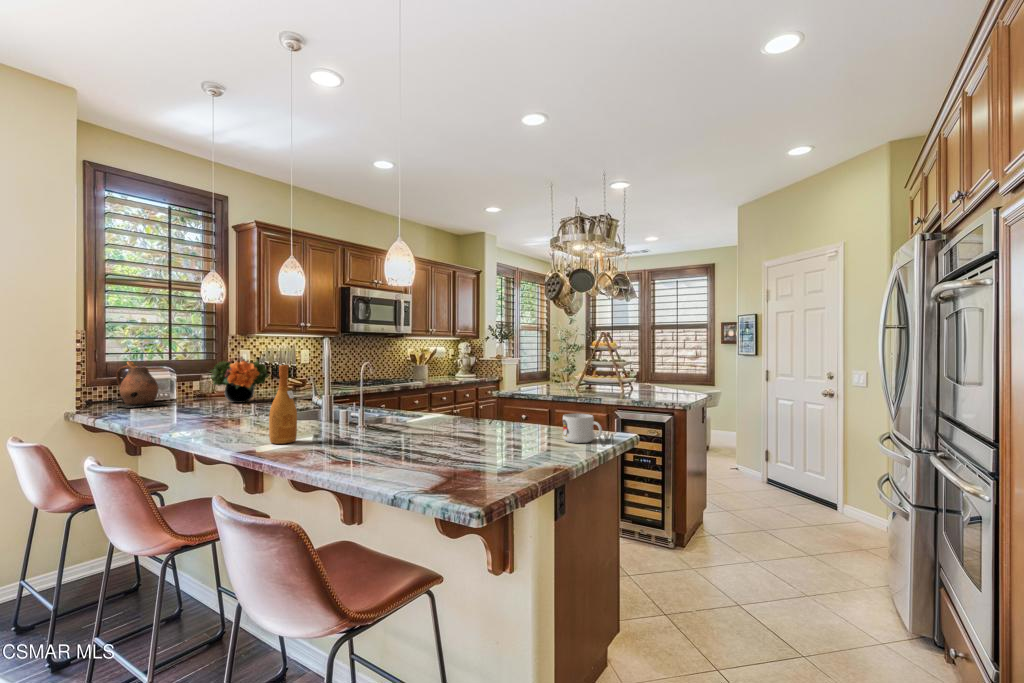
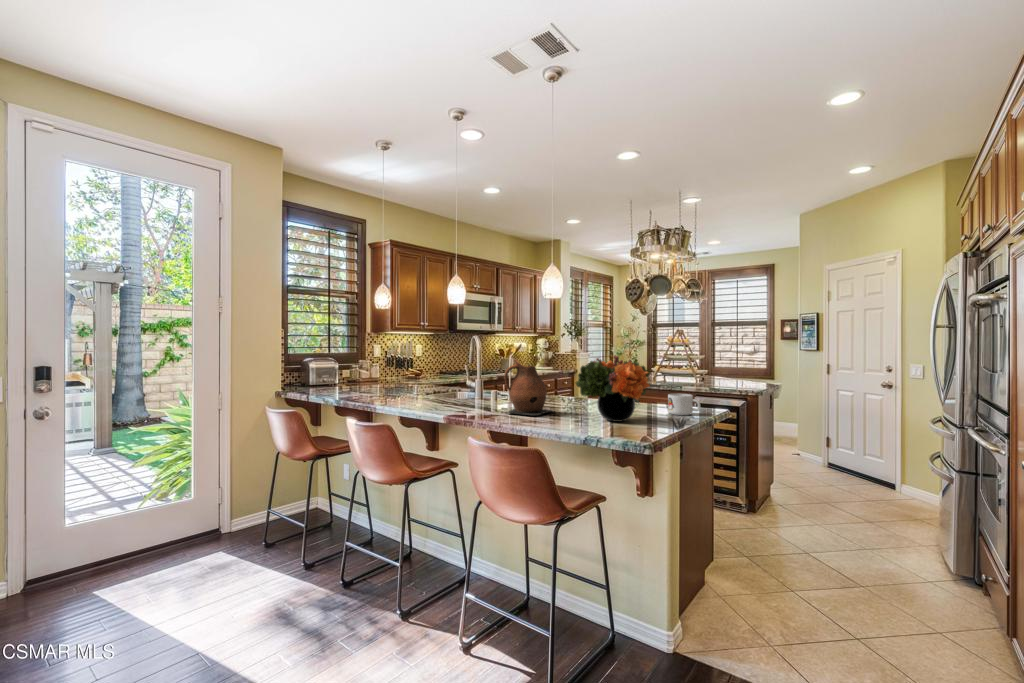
flower arrangement: present [210,357,268,403] -> present [576,356,650,422]
ceramic pitcher: present [116,362,167,408] -> present [505,360,553,416]
wine bottle: present [269,365,297,444] -> none [454,356,473,412]

